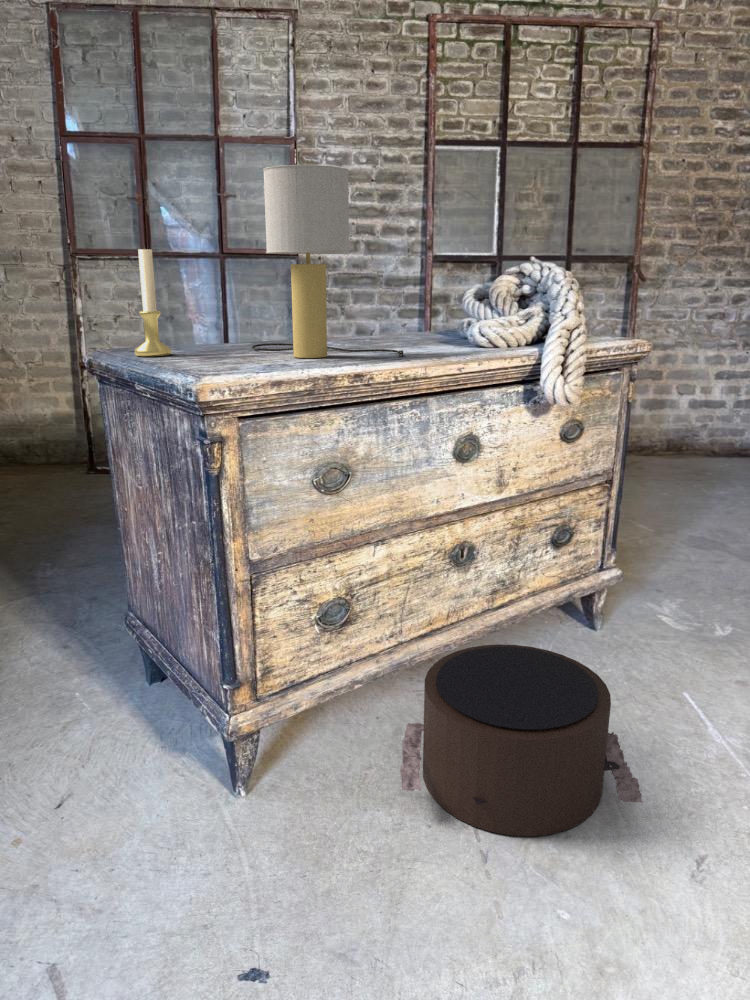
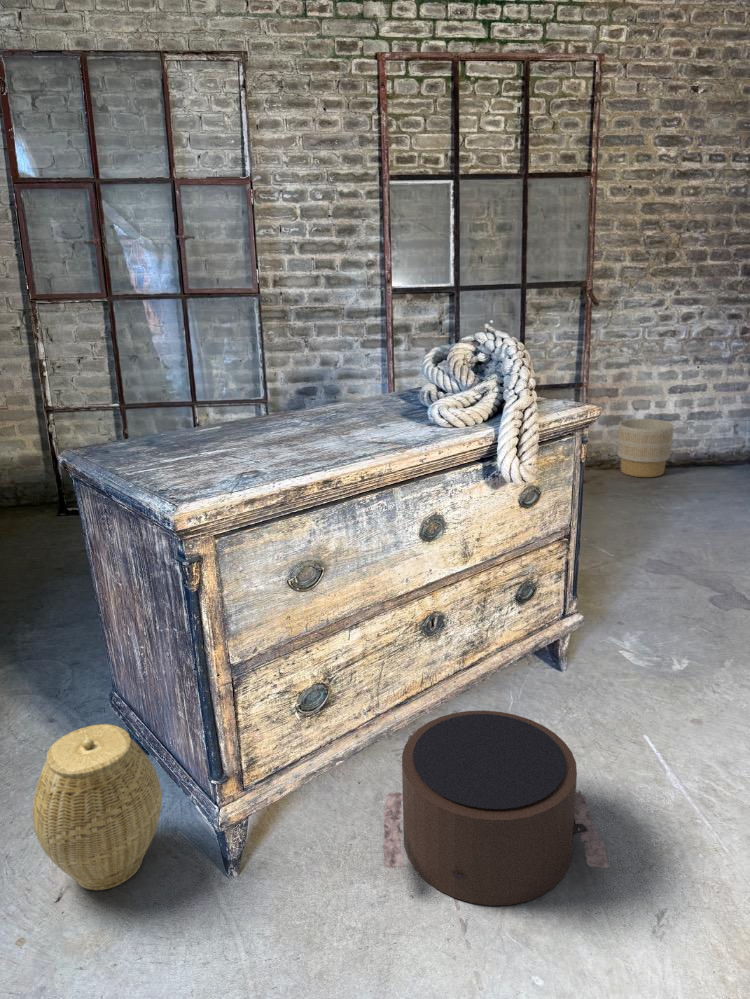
table lamp: present [252,165,403,358] -> none [221,278,368,456]
candle holder: present [135,245,172,356] -> none [106,351,144,458]
planter: none [661,404,721,463] -> present [618,419,674,477]
woven basket: none [39,630,172,799] -> present [33,724,162,890]

